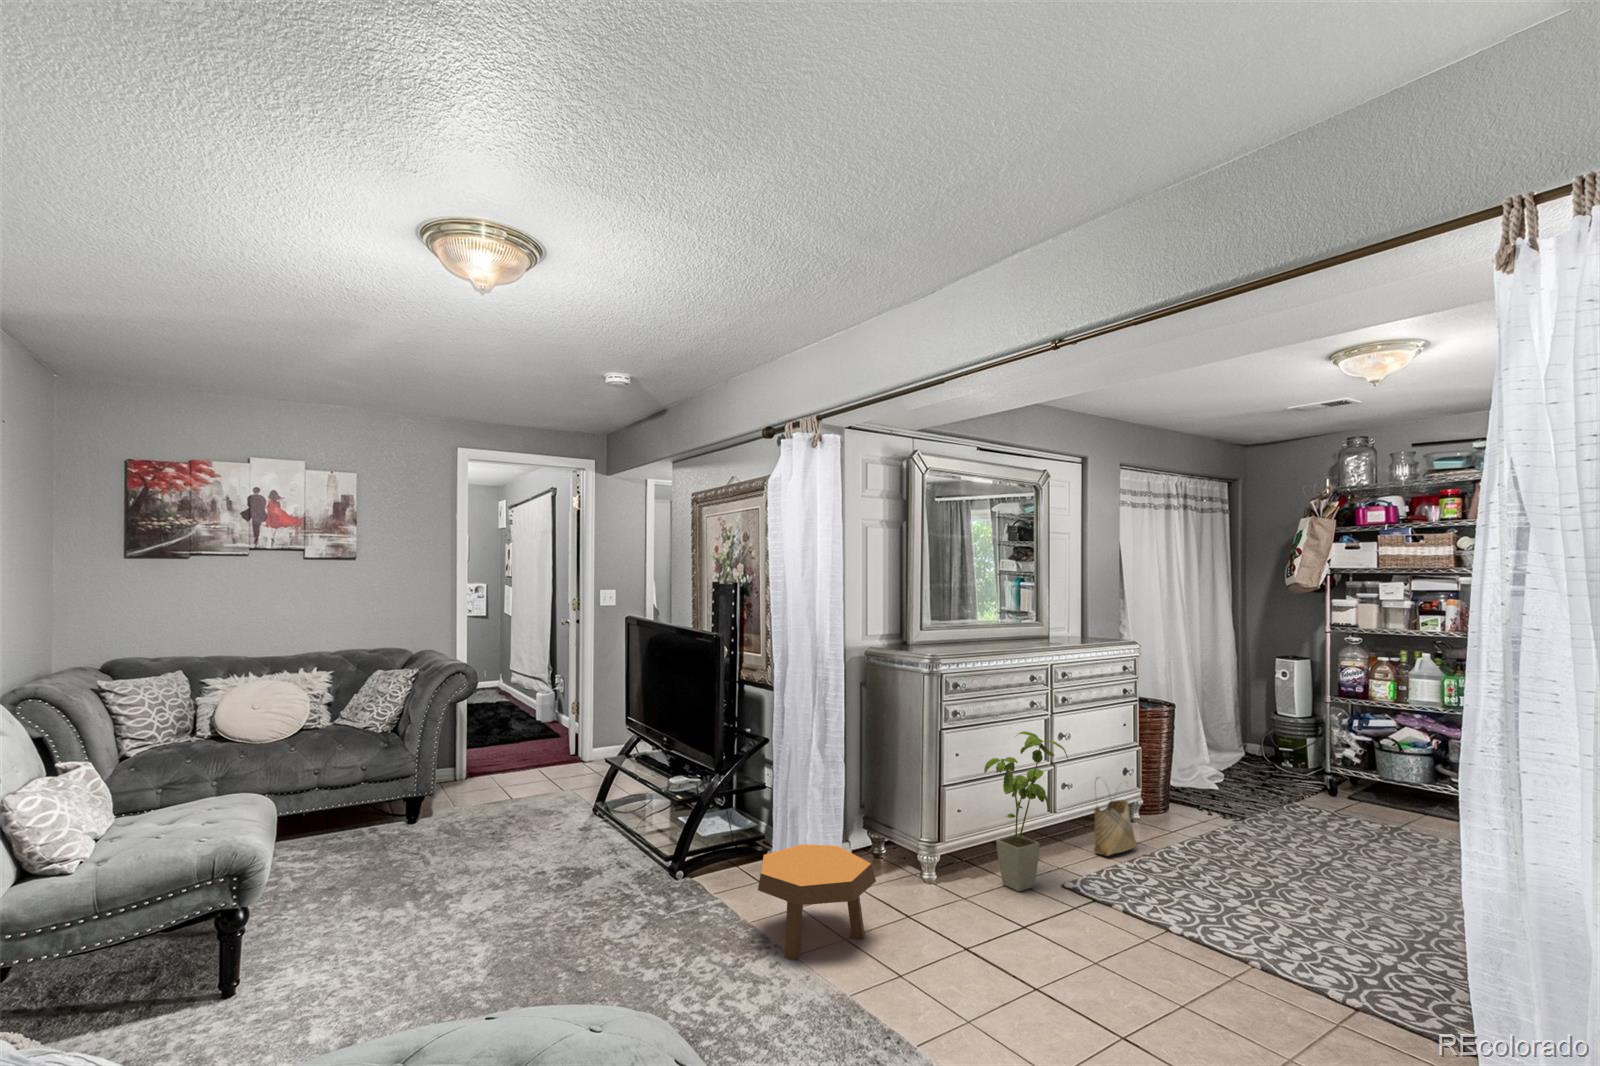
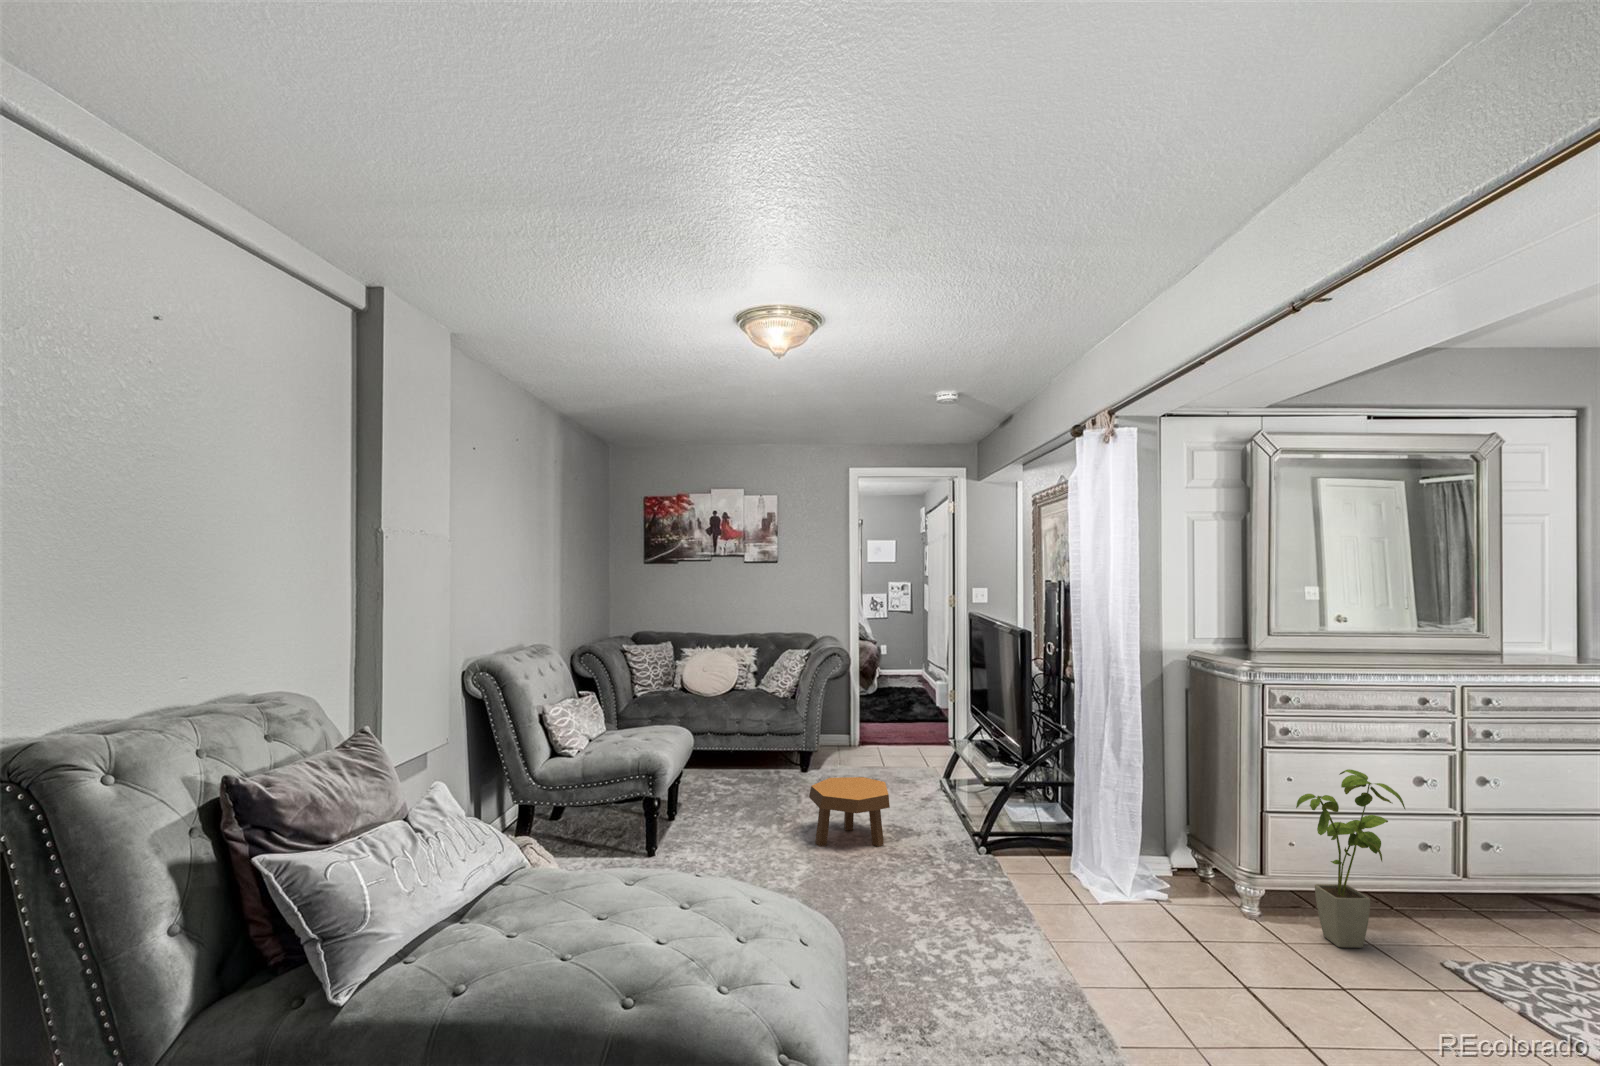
woven basket: present [1094,778,1136,856] -> none [1481,843,1555,942]
footstool: present [758,844,876,960] -> present [809,777,890,847]

